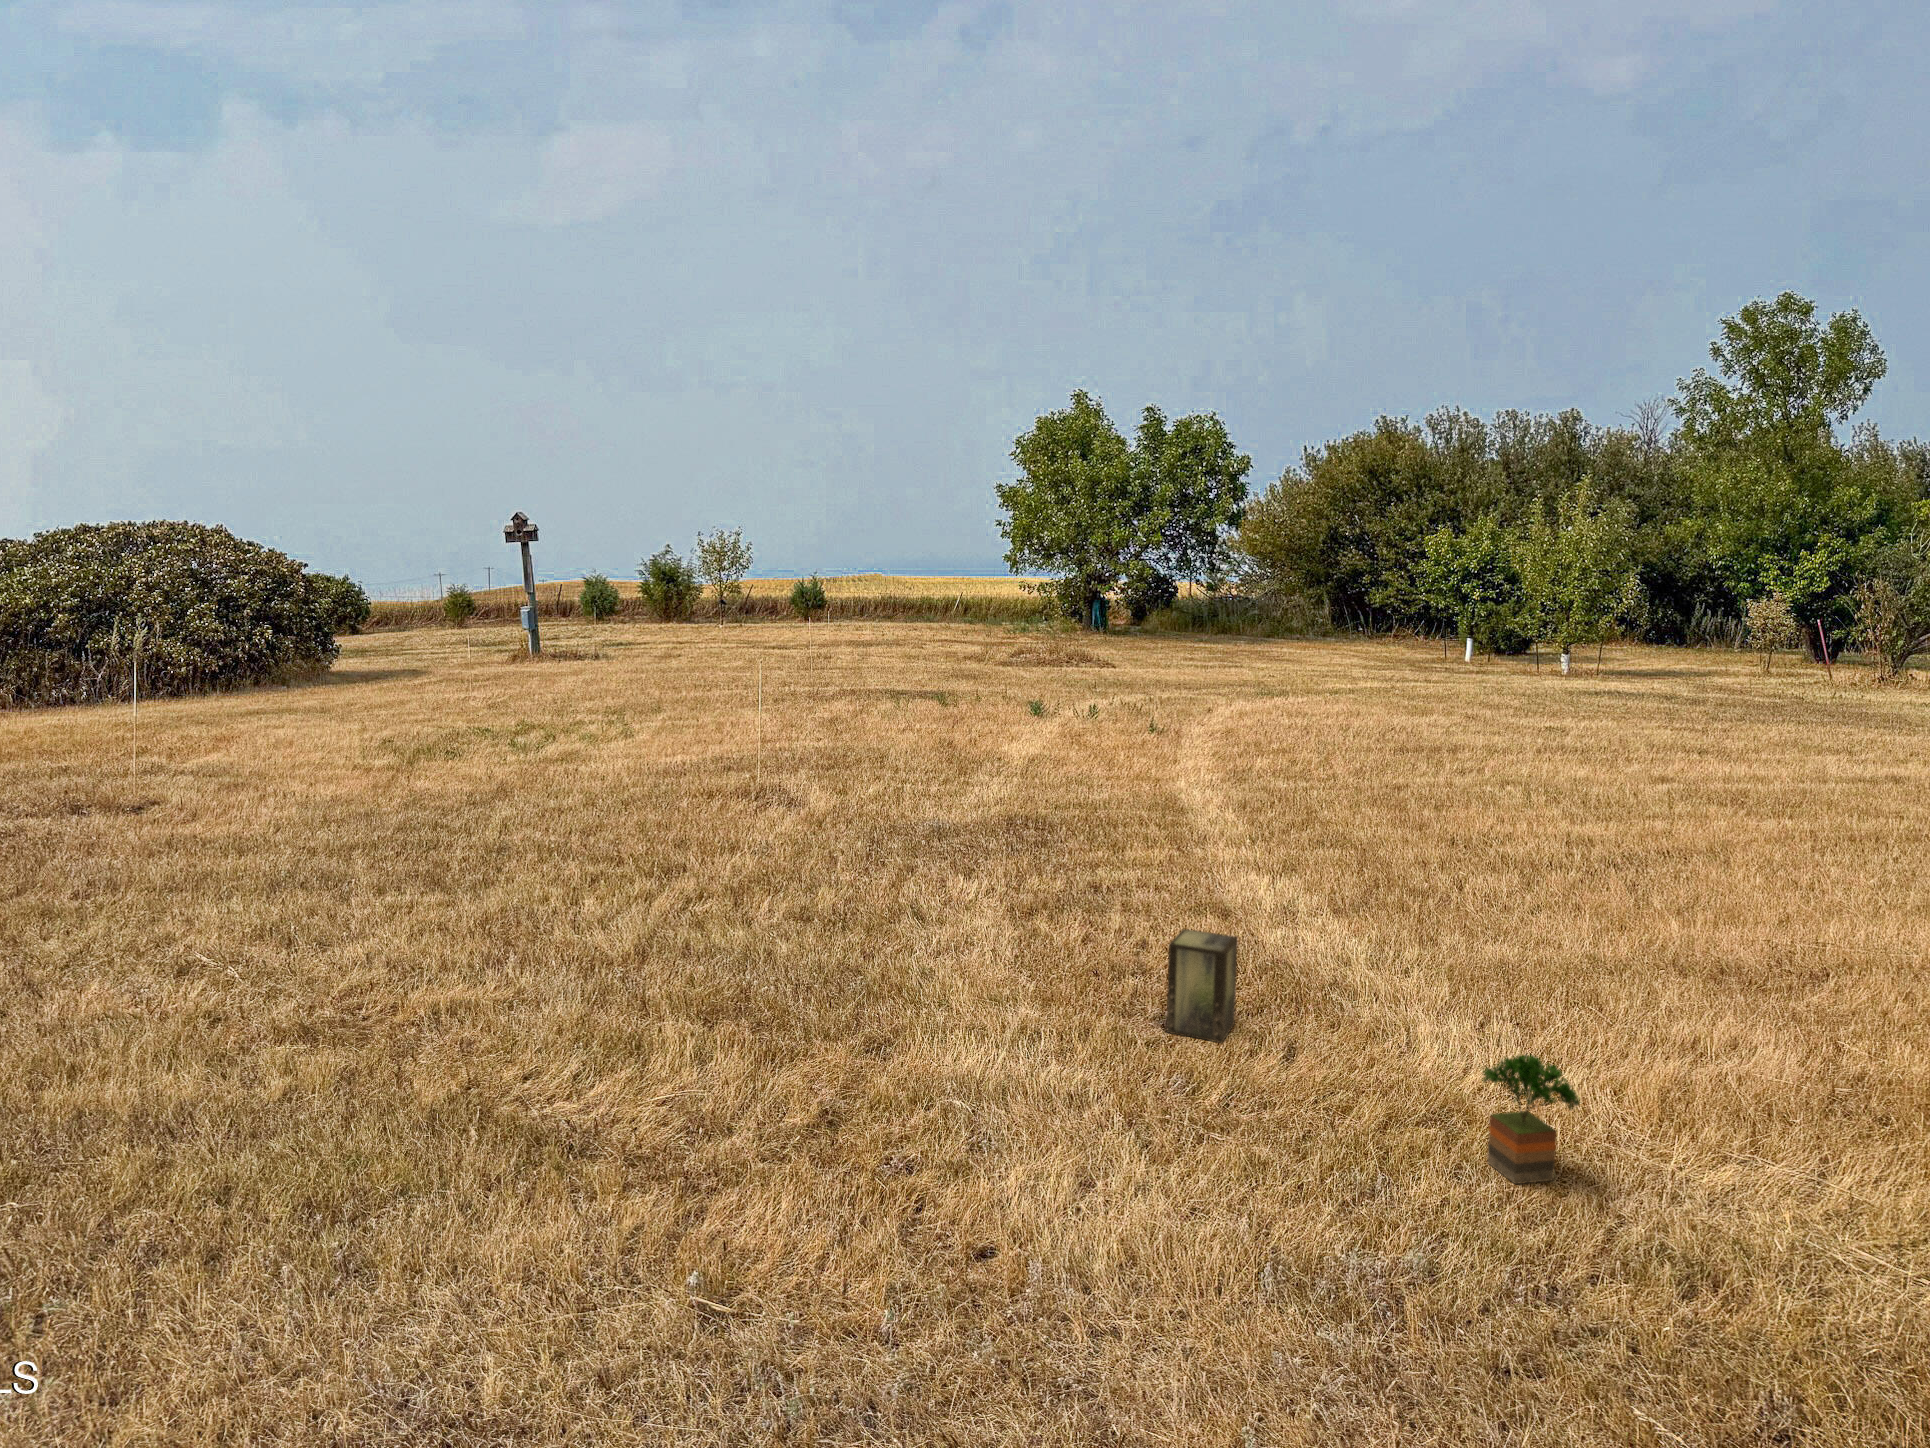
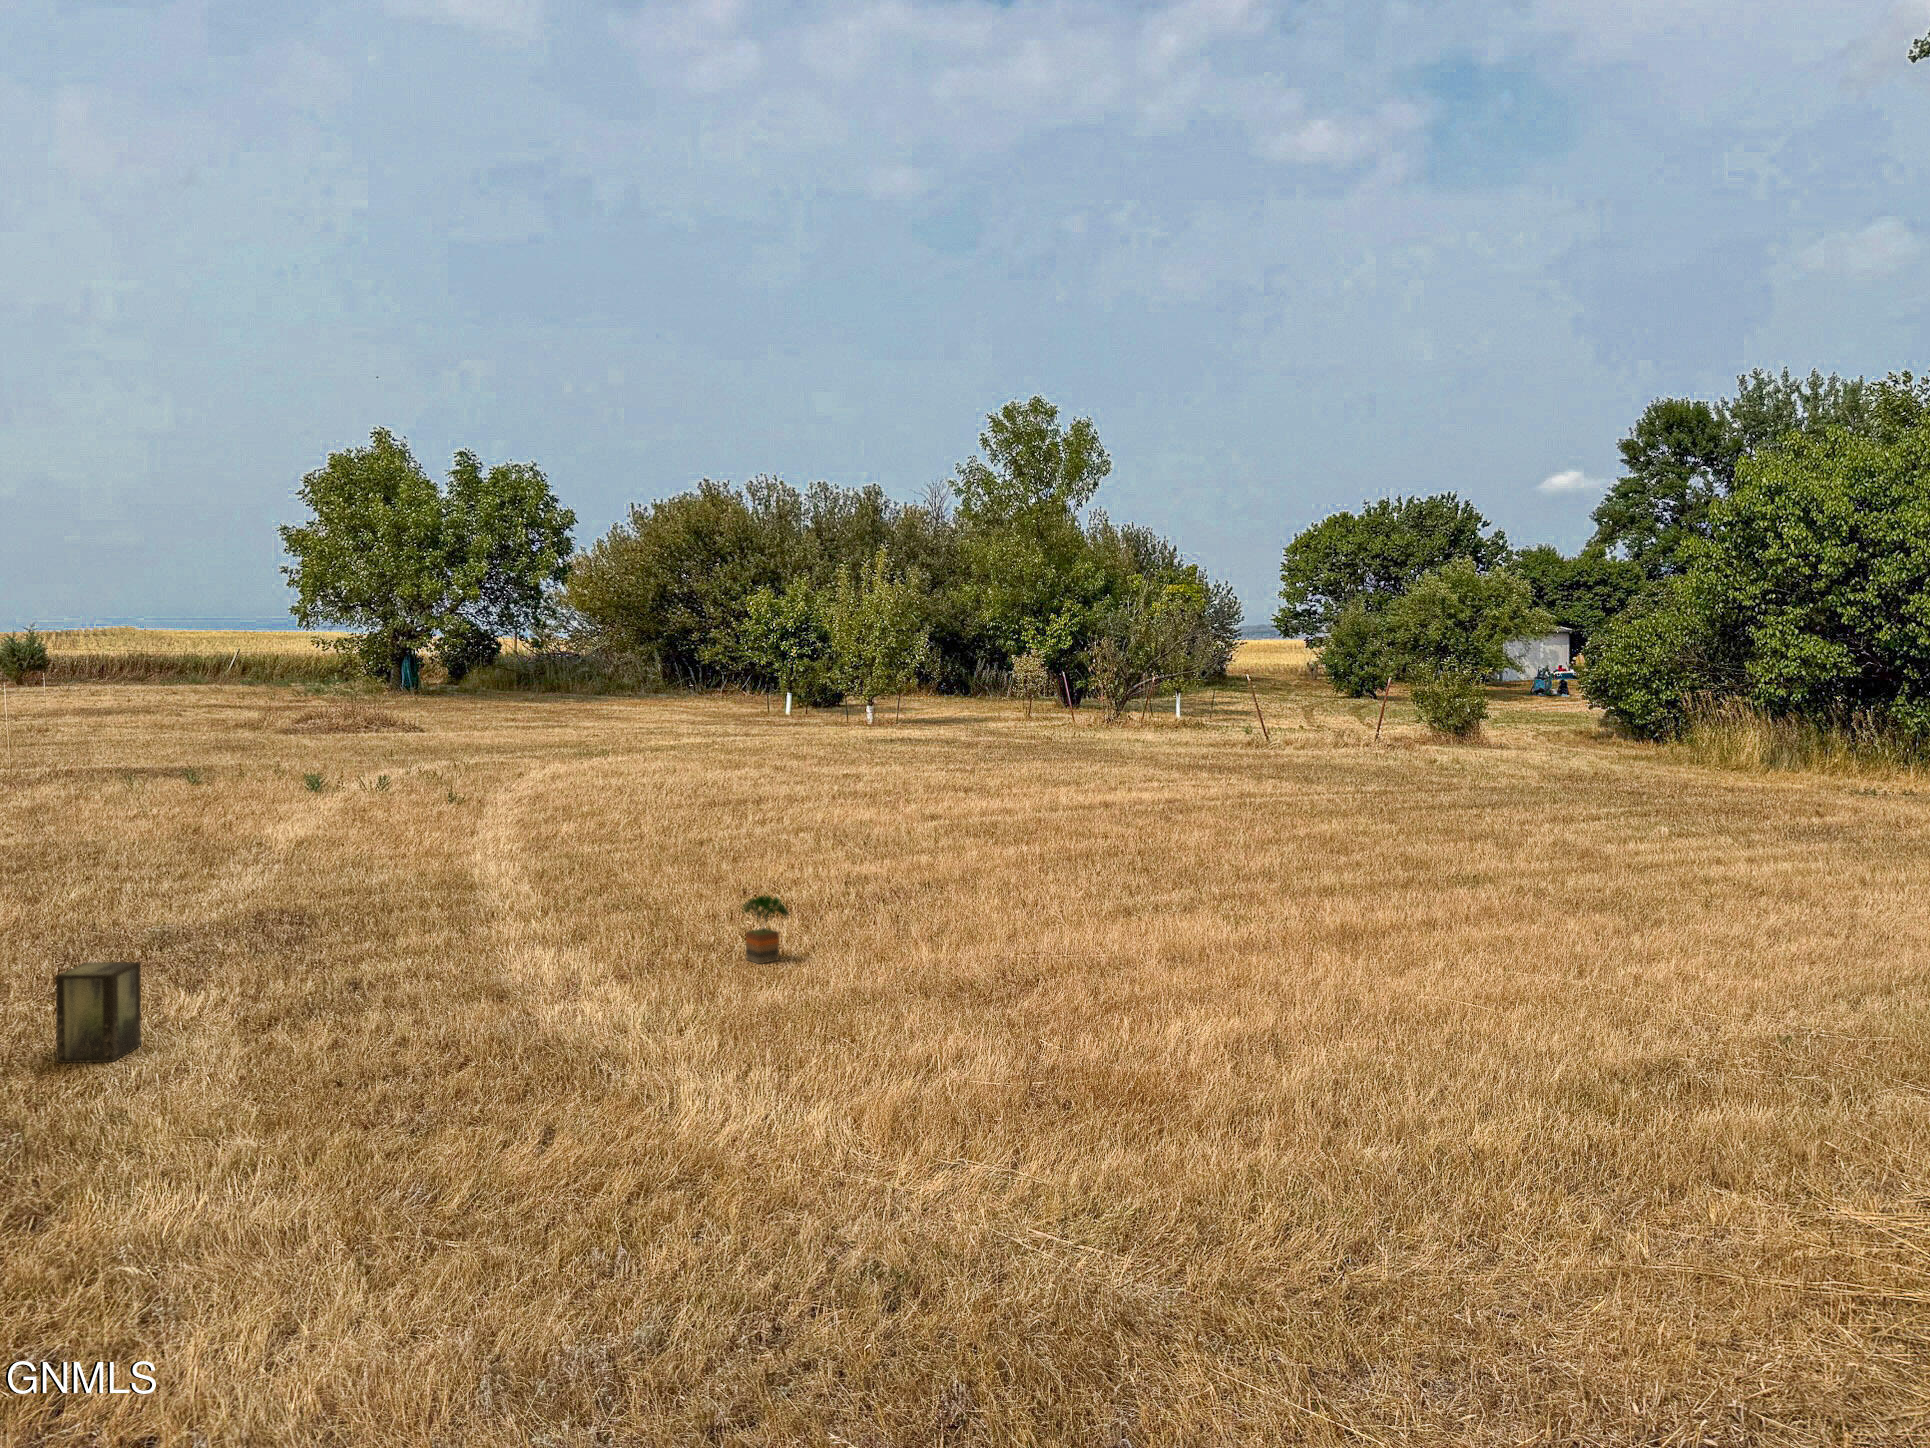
storage box: present [1166,929,1238,1043] -> present [55,962,141,1063]

